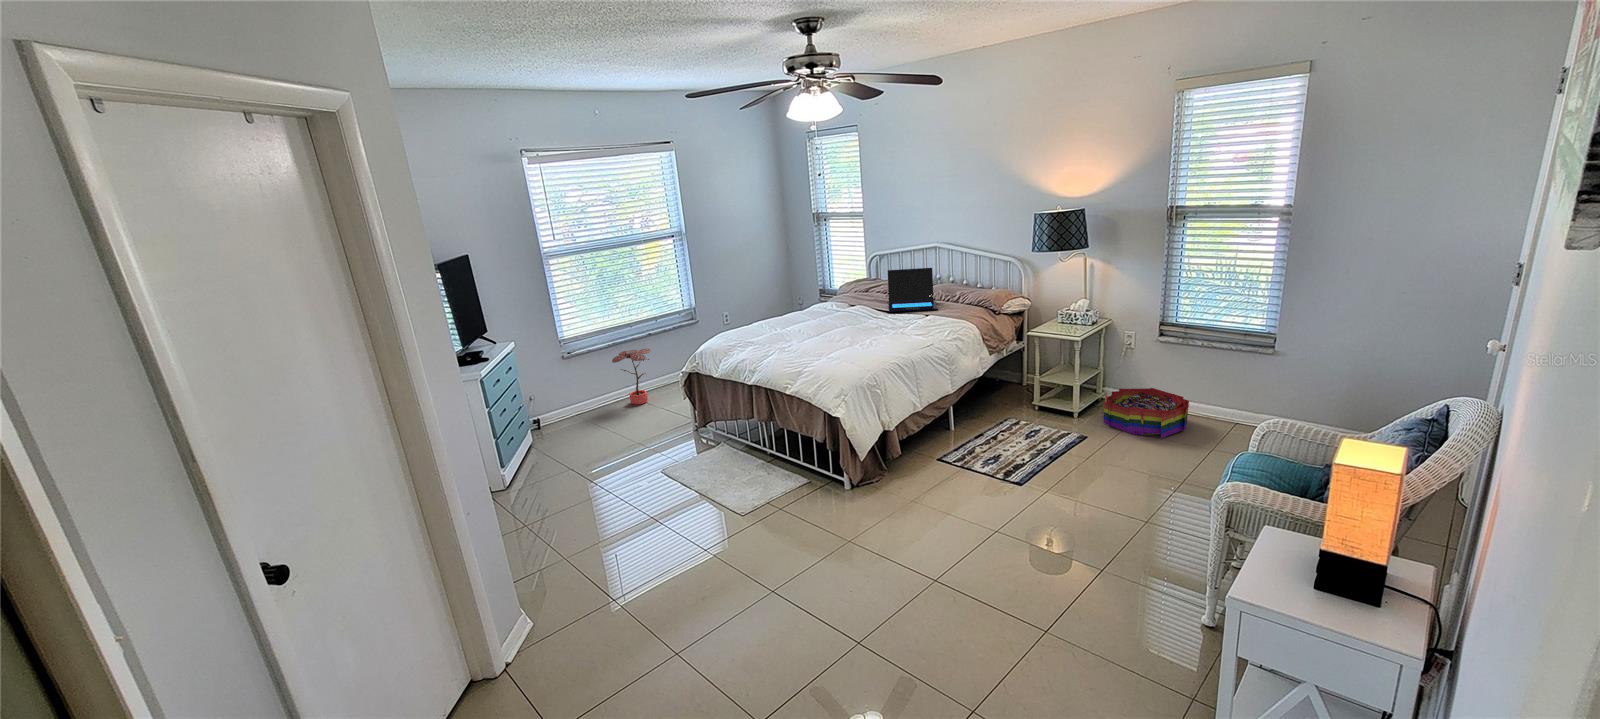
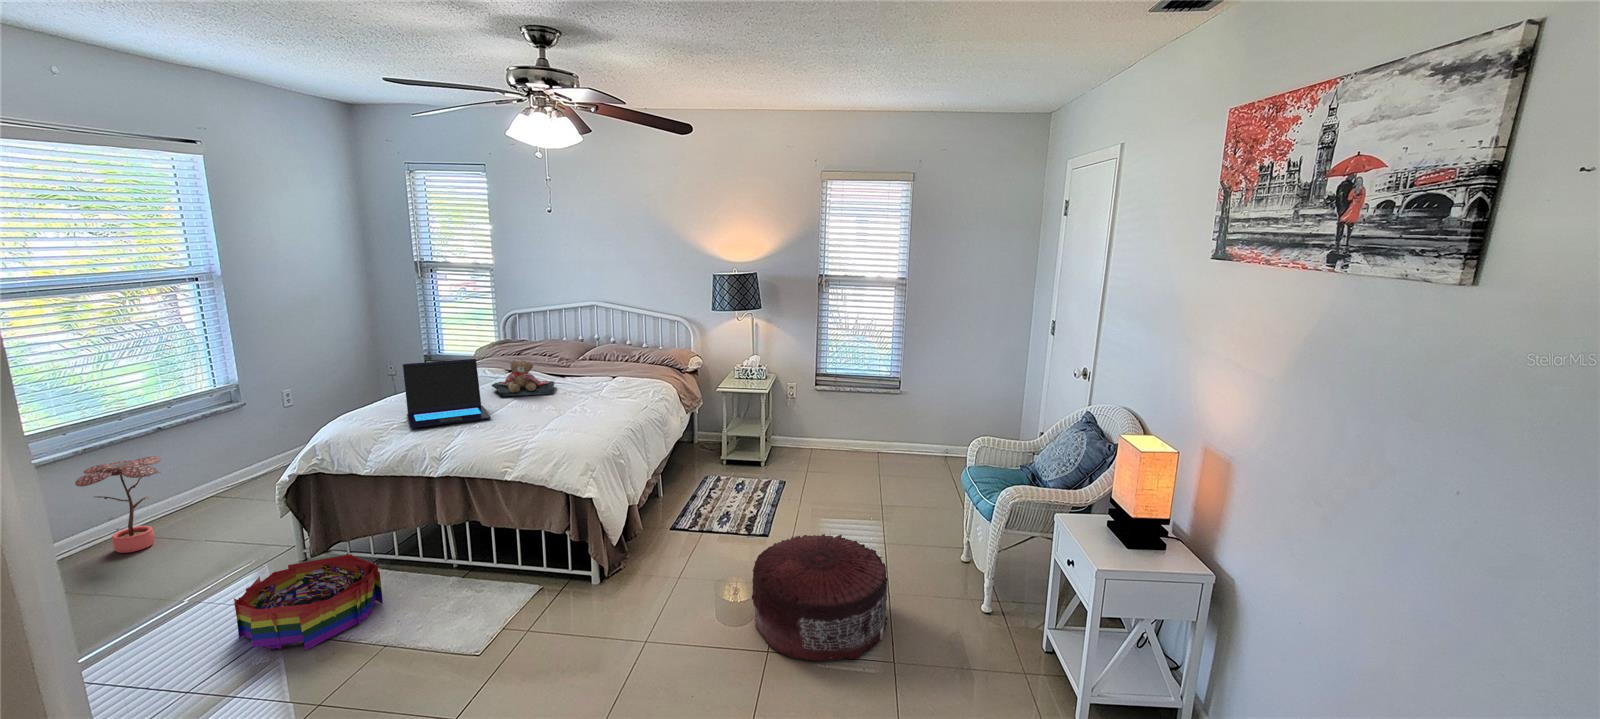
laptop: present [888,268,937,312] -> present [403,359,491,428]
teddy bear: none [822,297,869,327] -> present [491,360,554,397]
storage bin: present [1104,388,1189,438] -> present [234,554,383,650]
pouf: none [935,489,1084,621] -> present [752,534,888,661]

